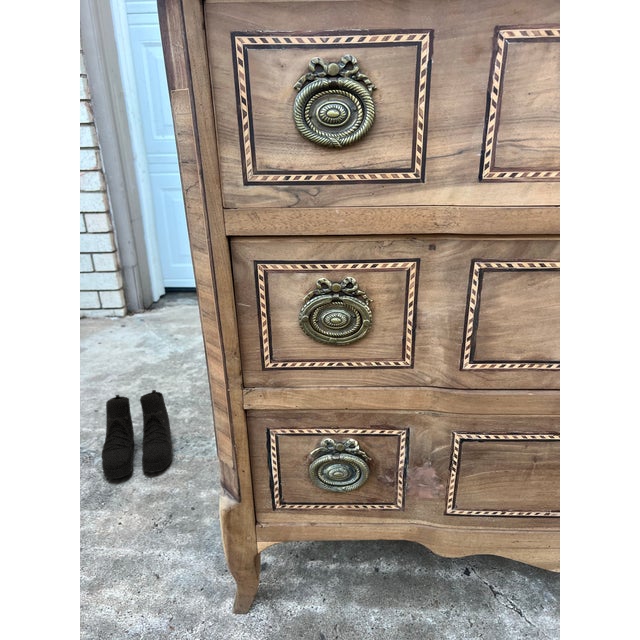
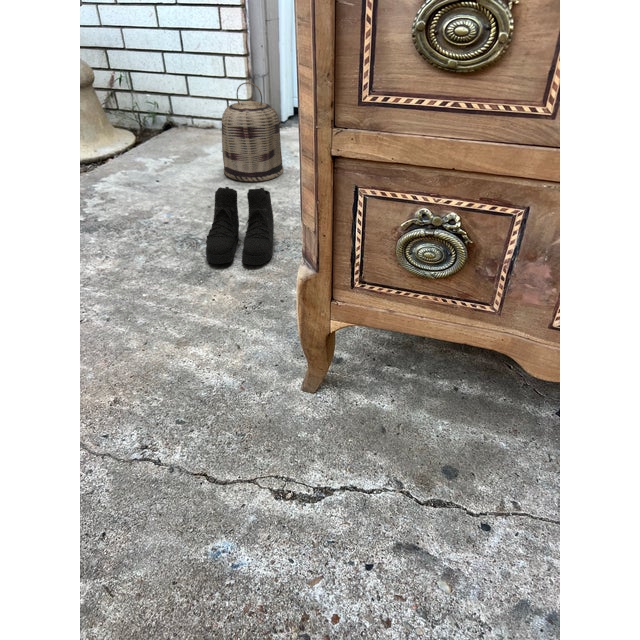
basket: none [99,285,166,374] -> present [222,82,284,182]

